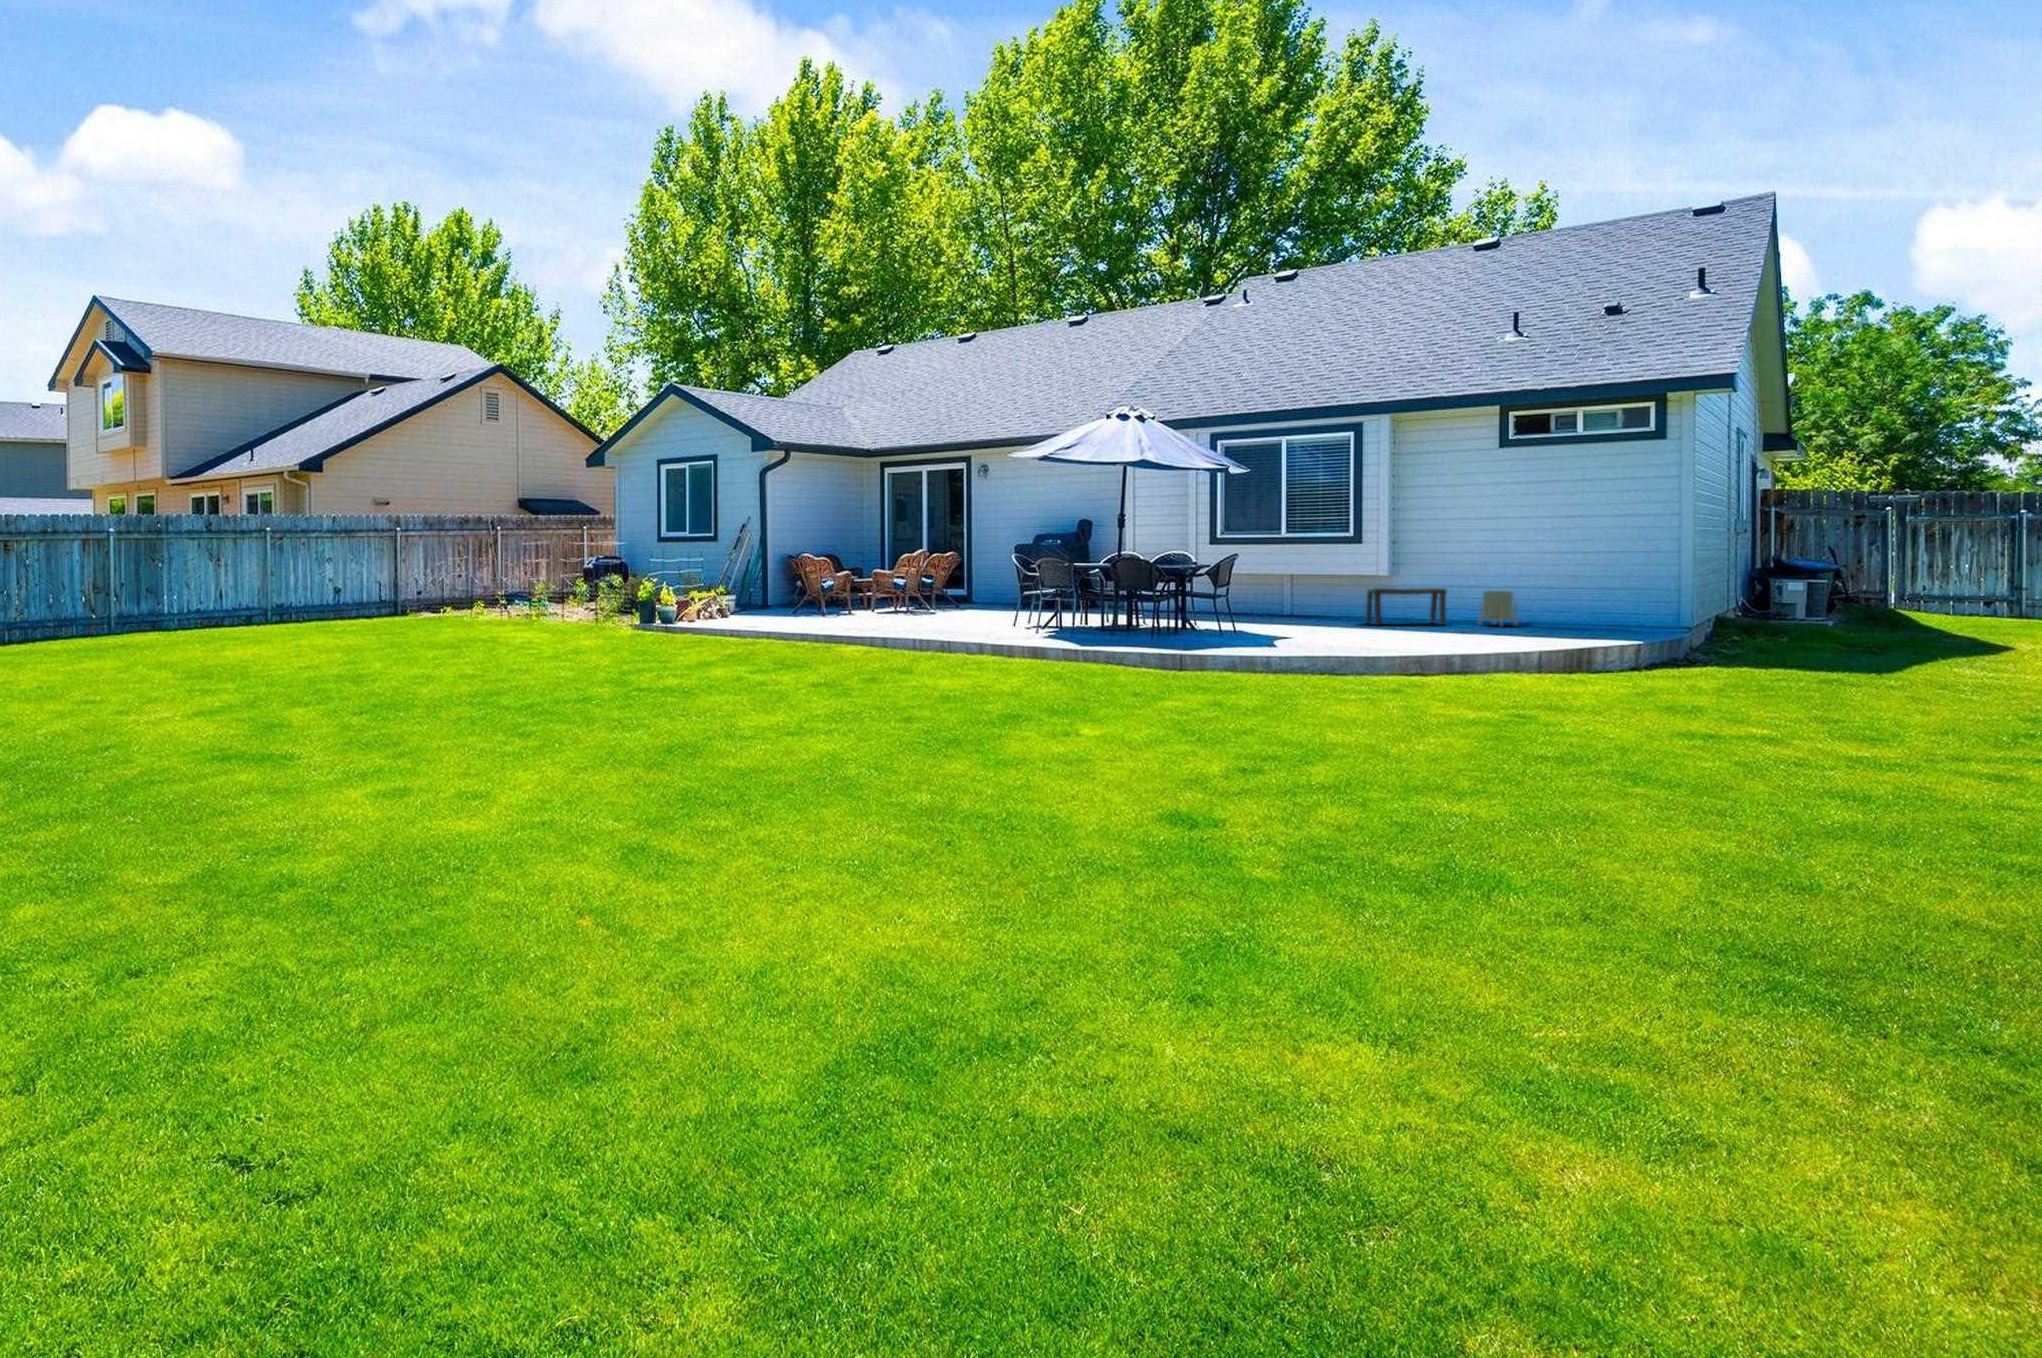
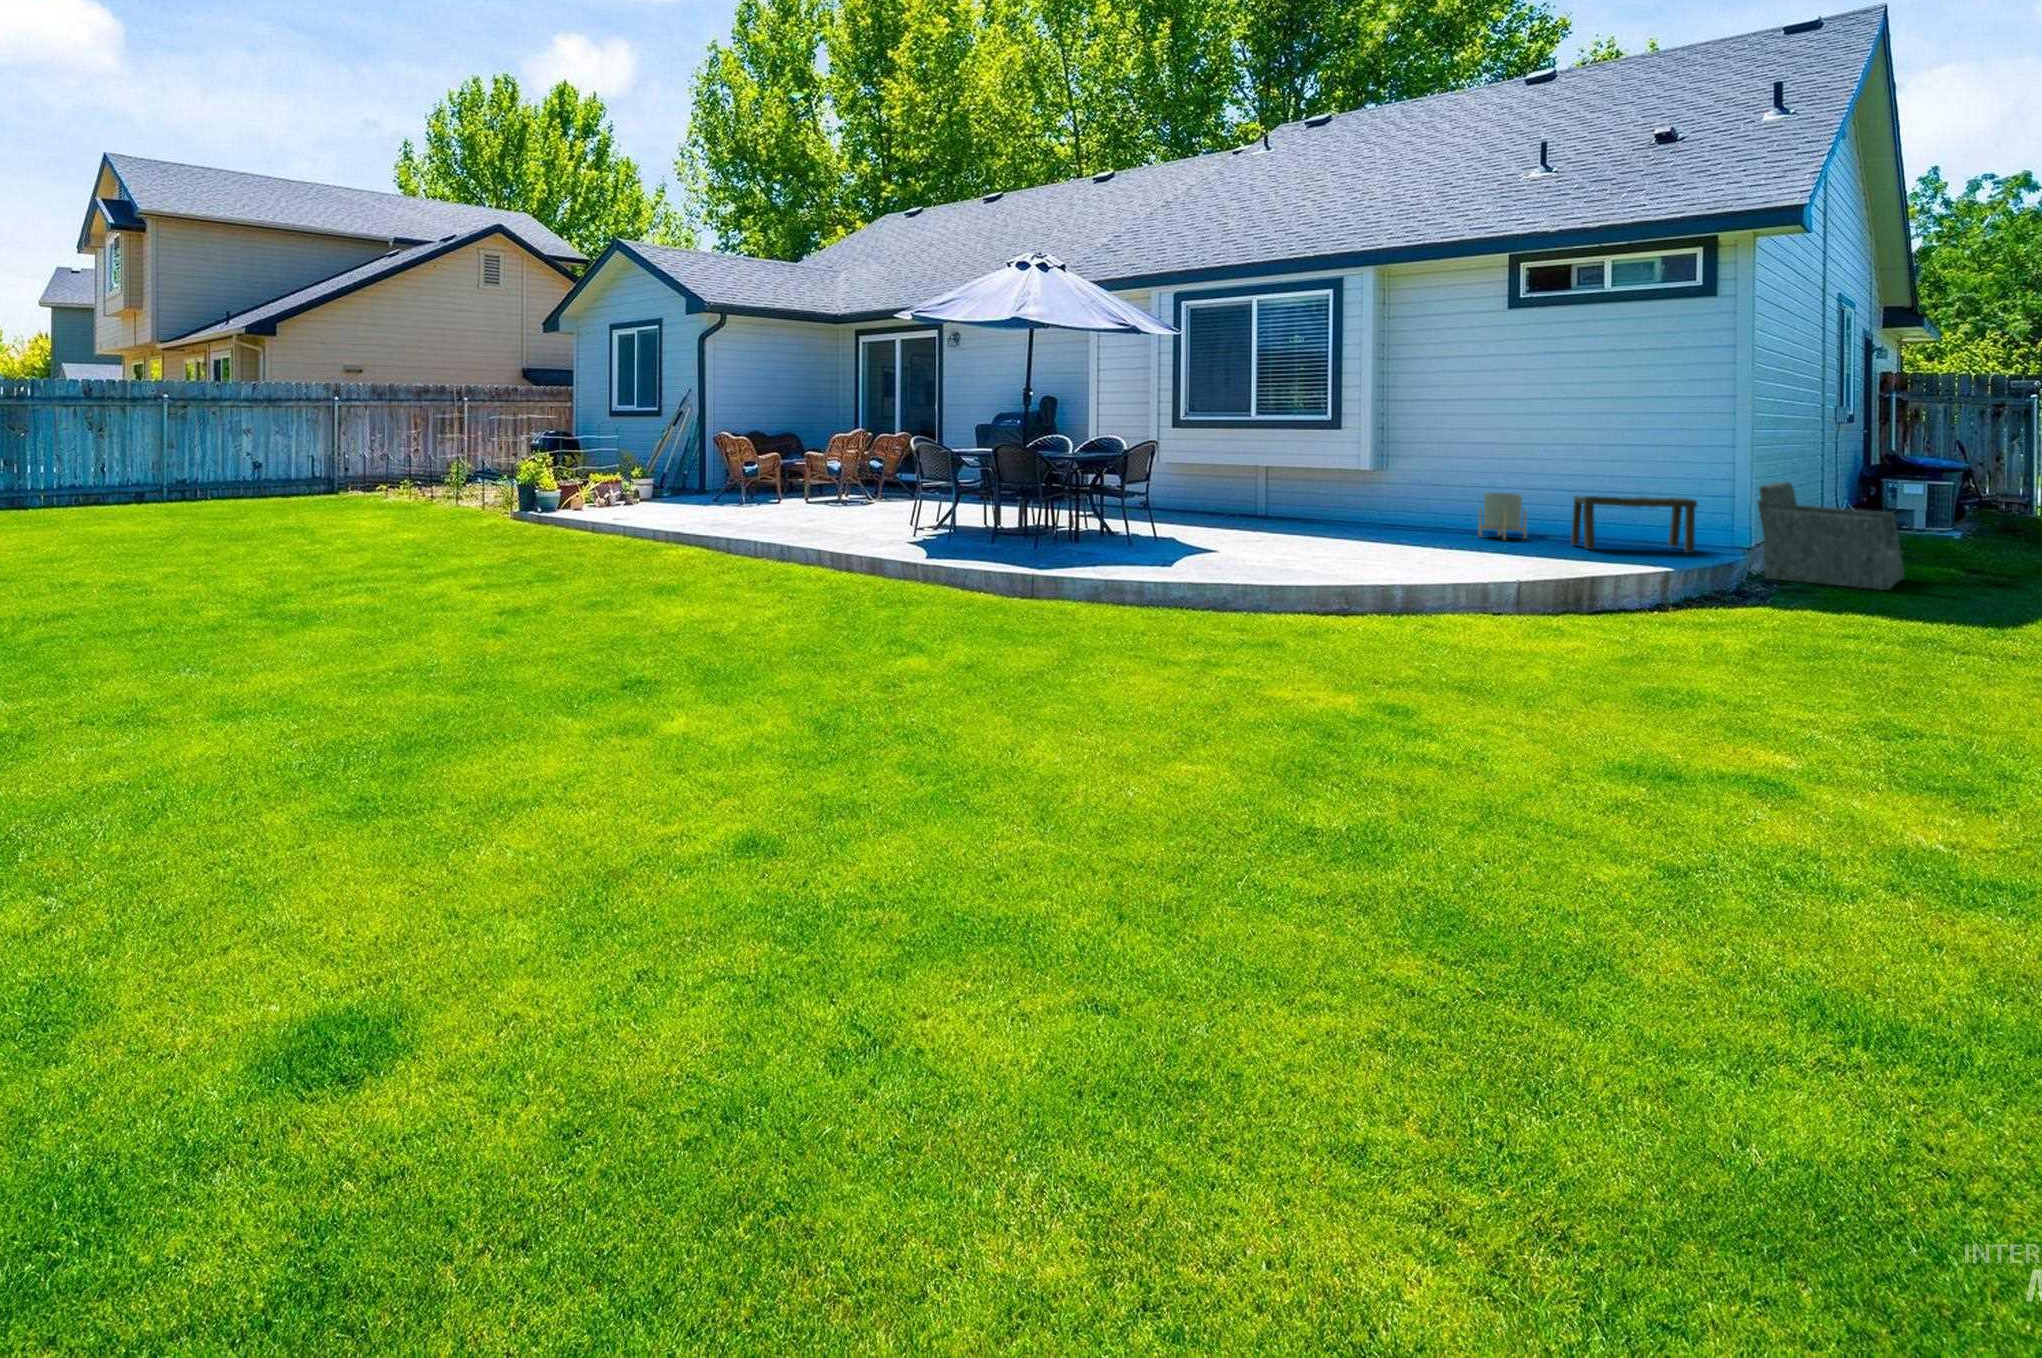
armchair: none [1695,577,1801,654] -> present [1758,482,1904,590]
bench: present [1366,588,1447,625] -> present [1571,496,1697,553]

